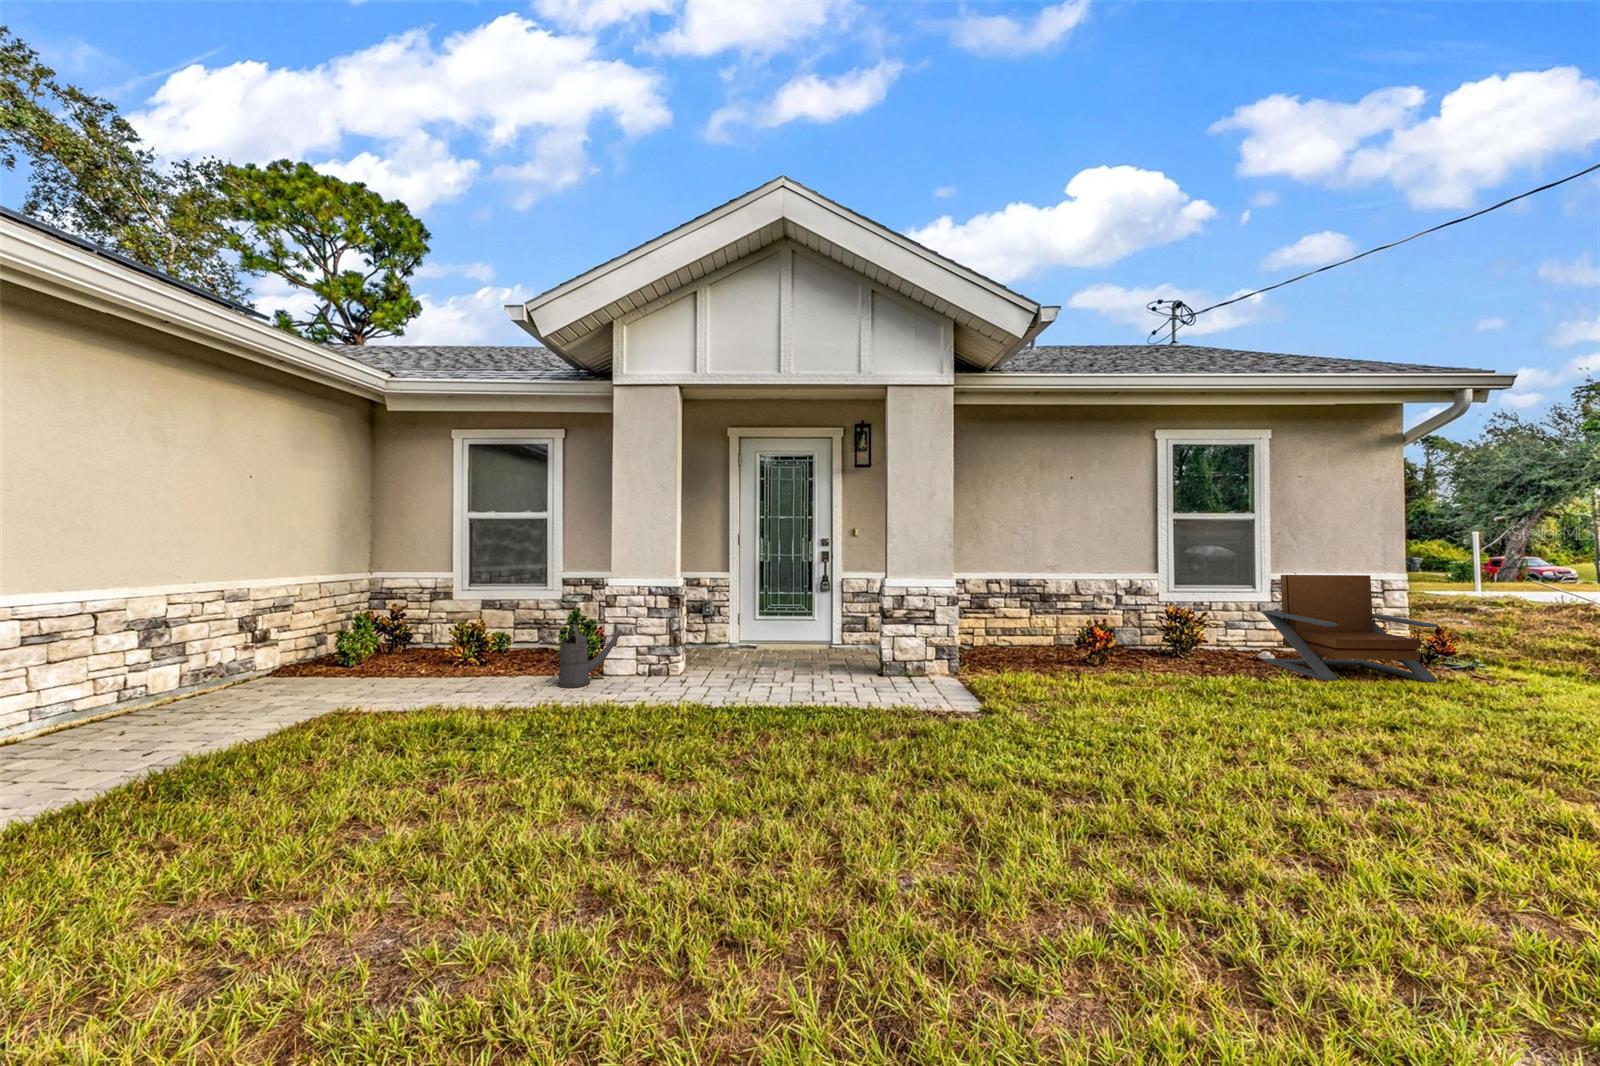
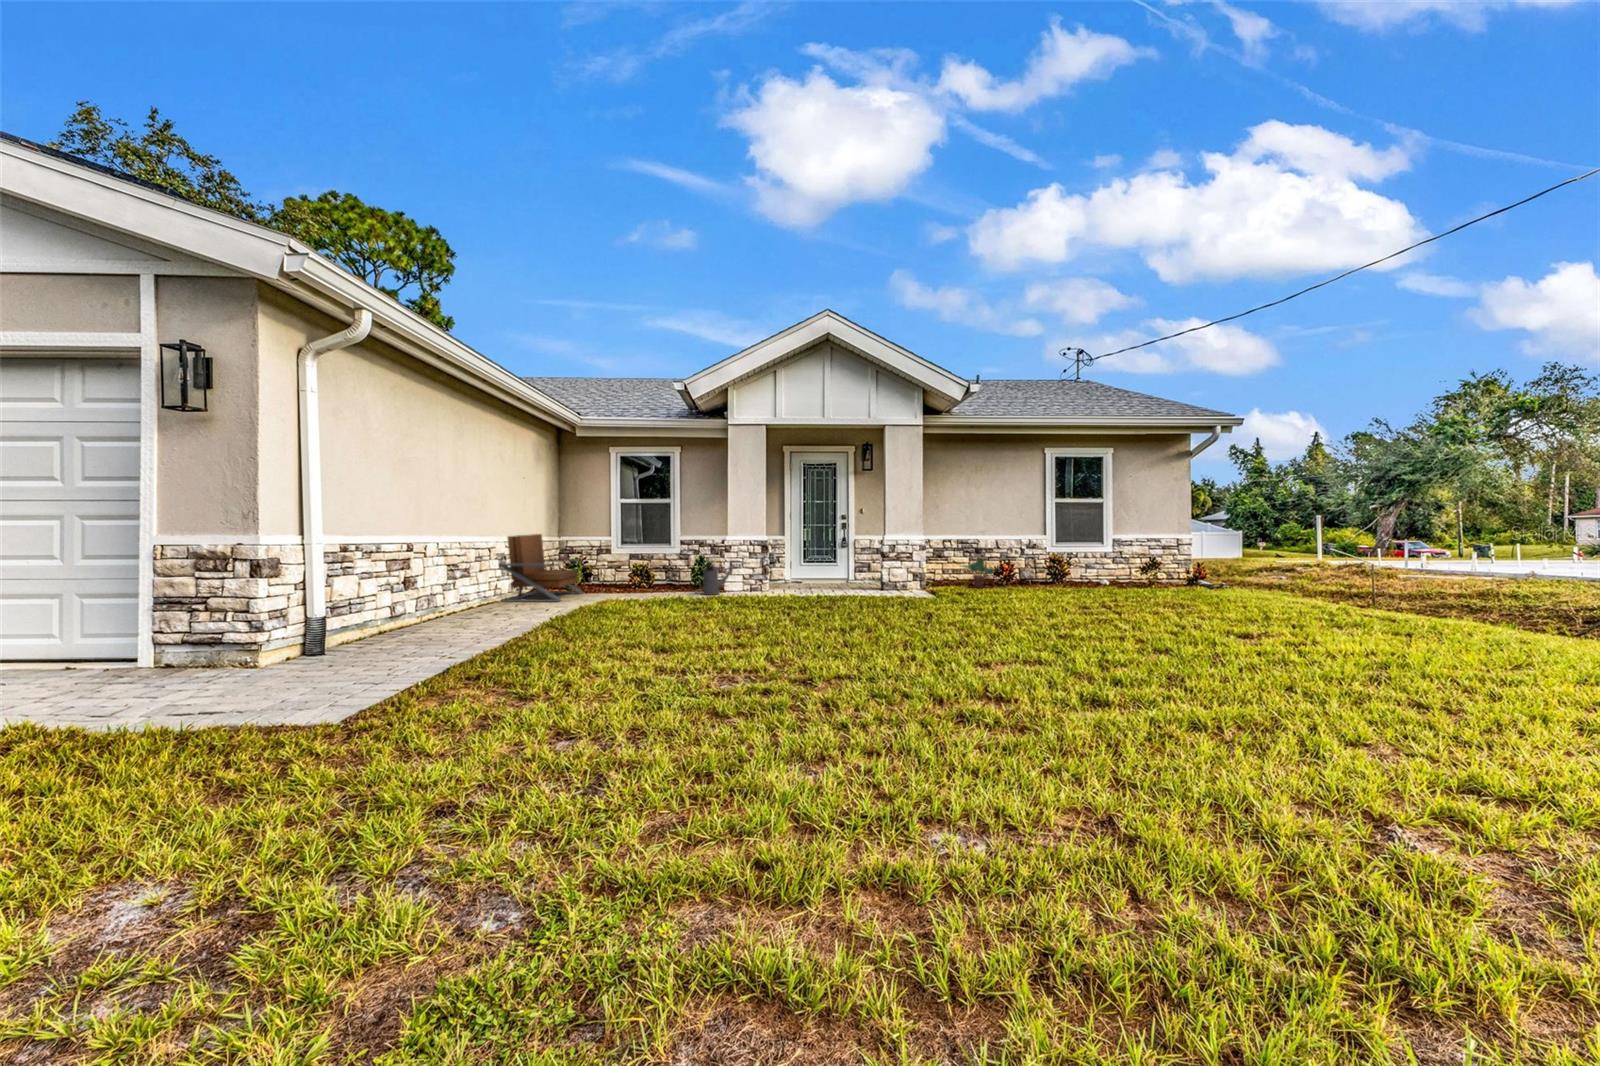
lounge chair: present [1263,575,1438,682] -> present [499,534,583,602]
potted plant: none [1012,612,1093,664] -> present [963,558,994,588]

